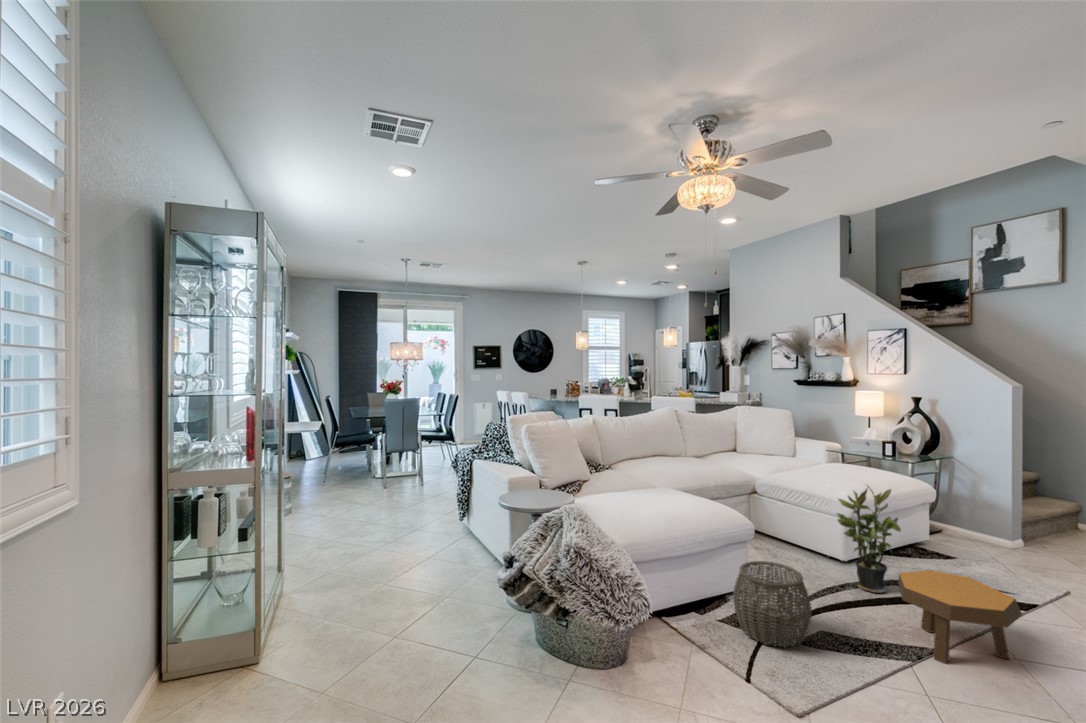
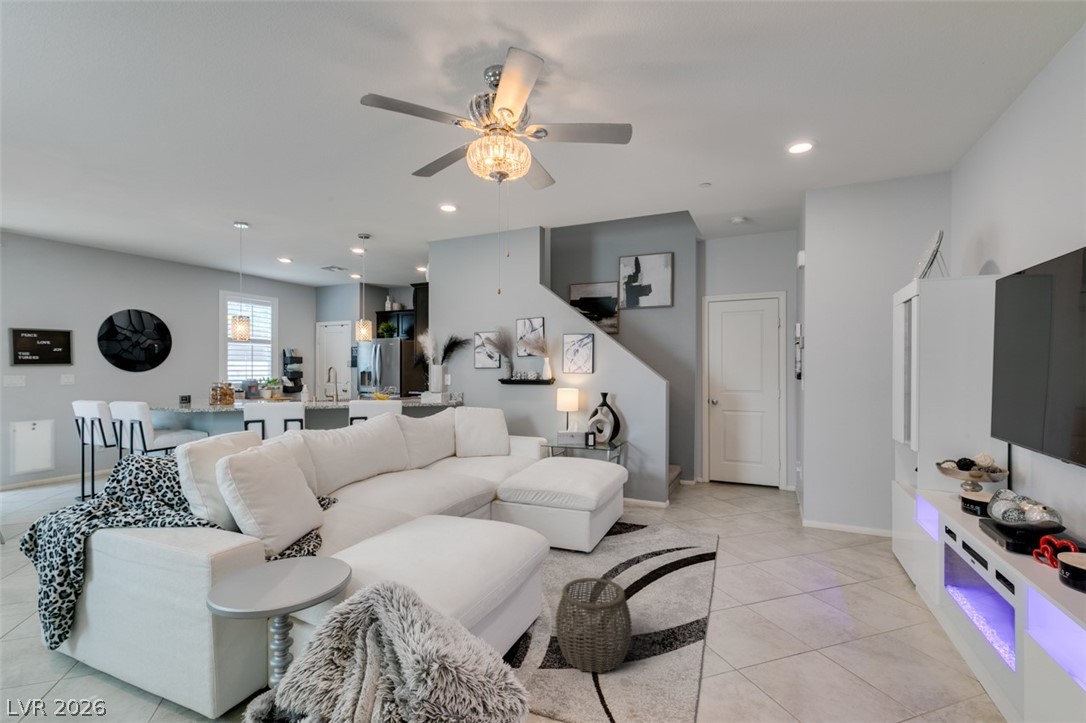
potted plant: present [837,486,901,593] -> none [596,477,644,577]
footstool: present [898,570,1022,663] -> none [665,545,751,627]

